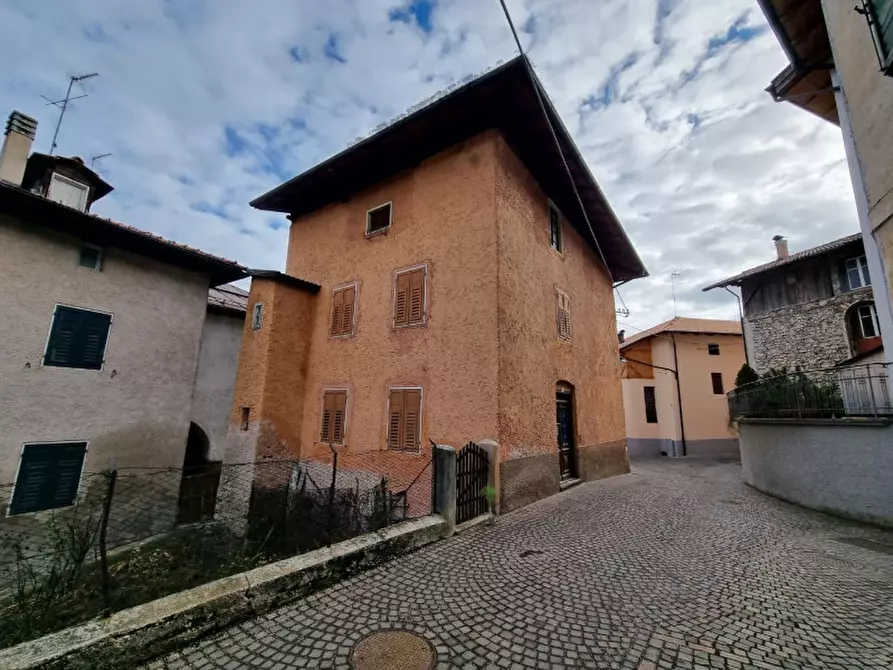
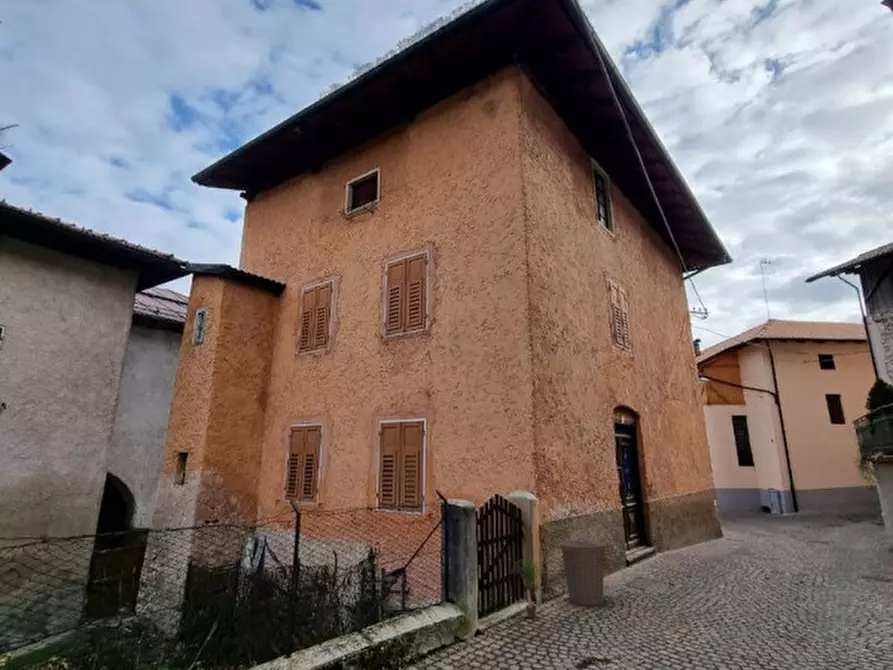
trash can: none [512,473,544,518] -> present [559,539,607,606]

